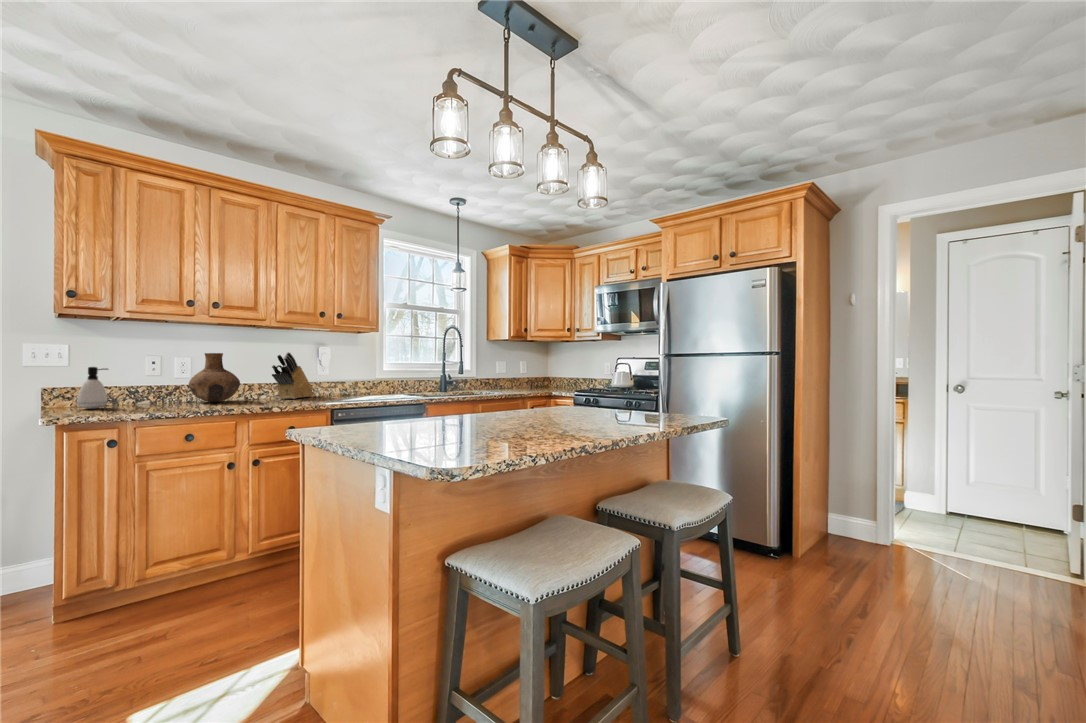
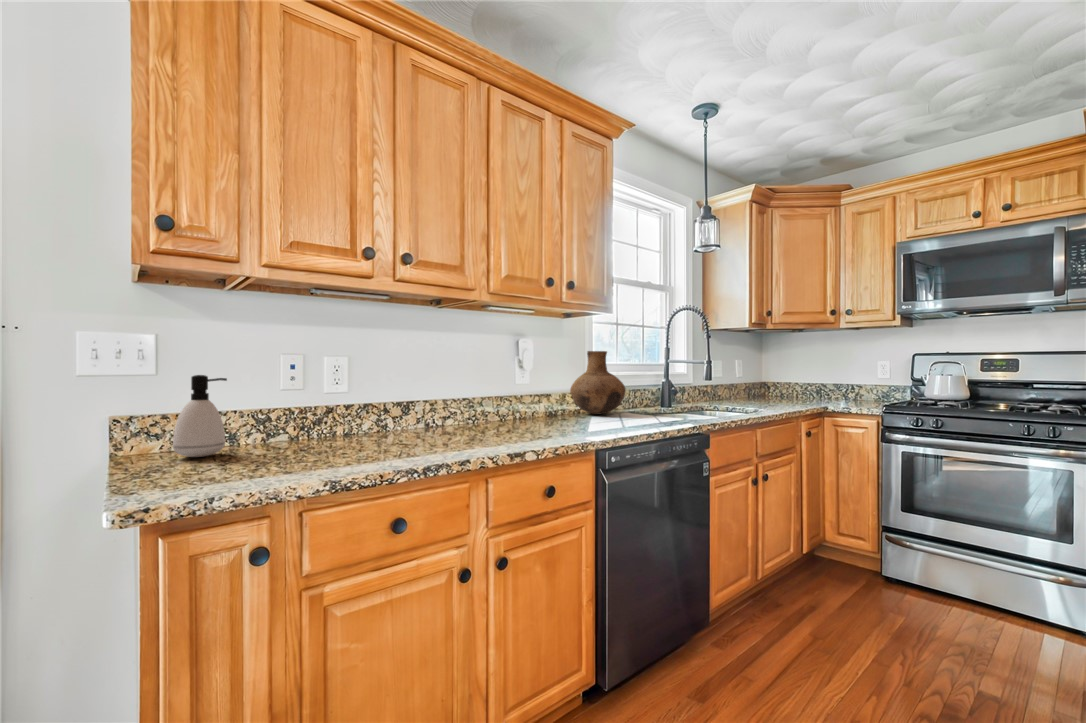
knife block: present [272,352,314,399] -> none [470,346,513,425]
vase: present [189,353,240,402] -> present [570,351,626,414]

